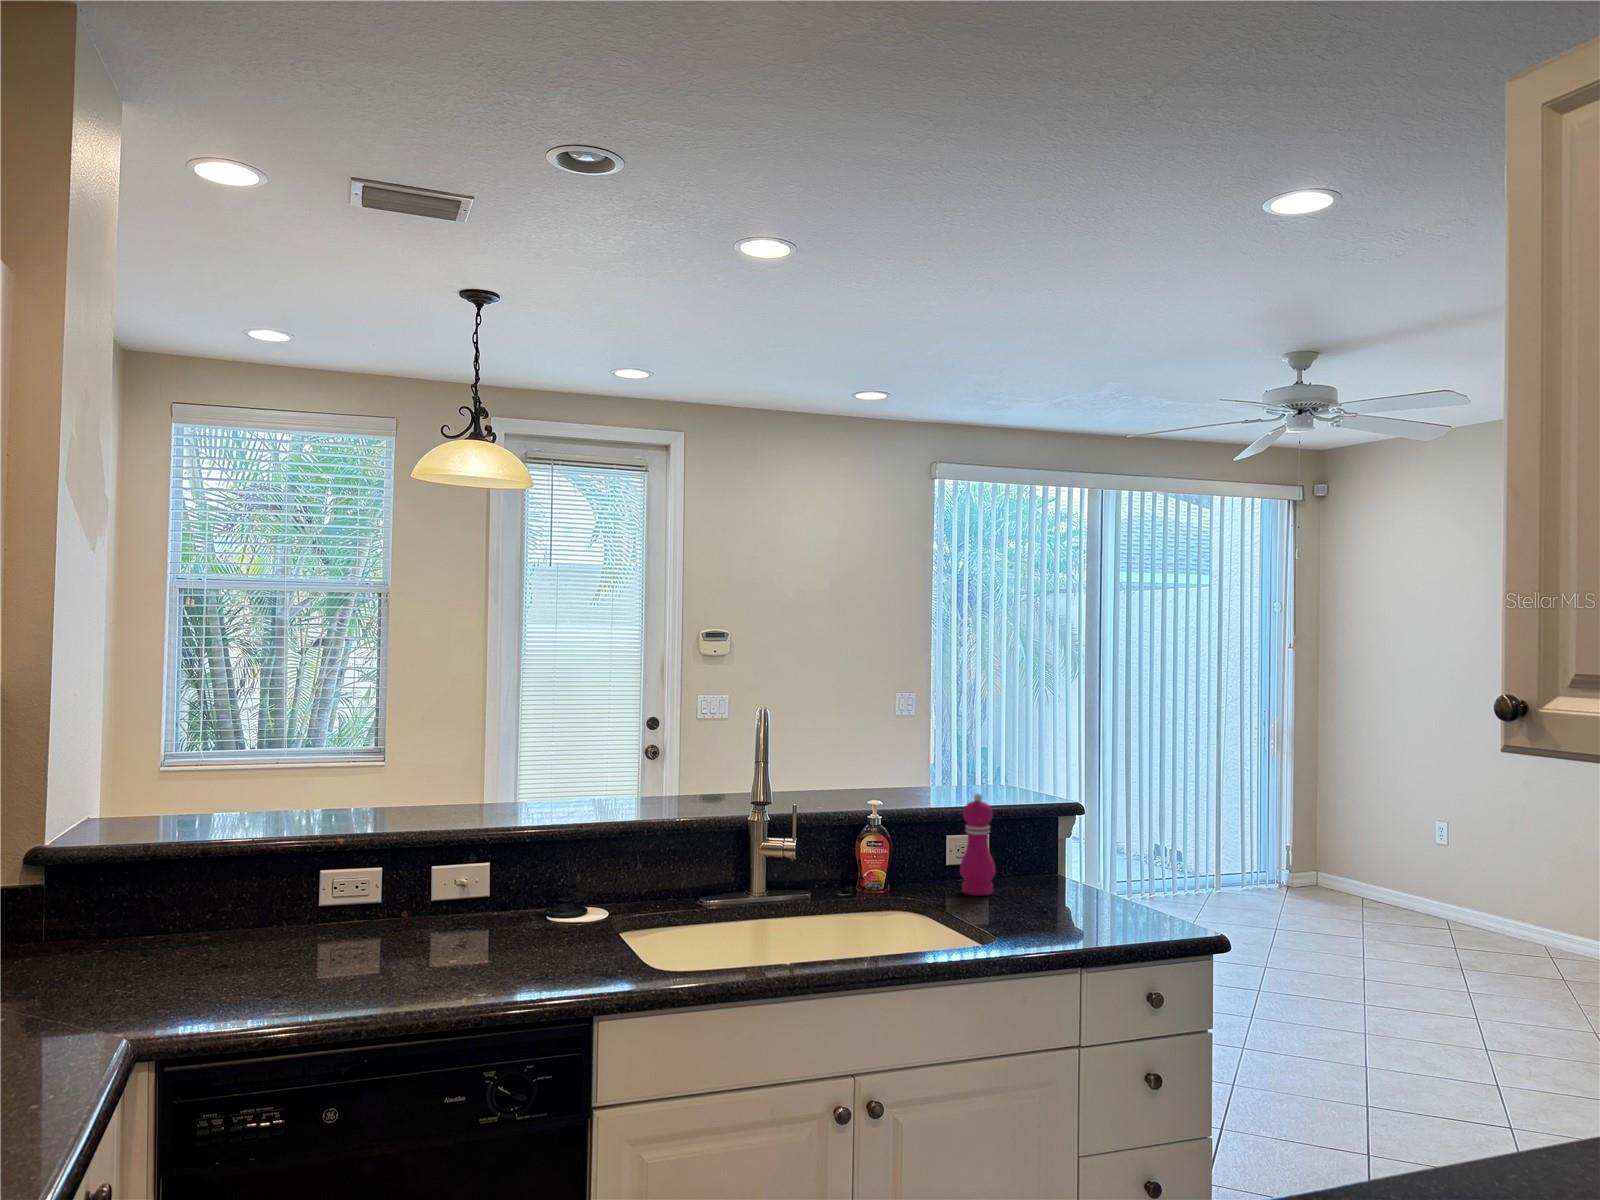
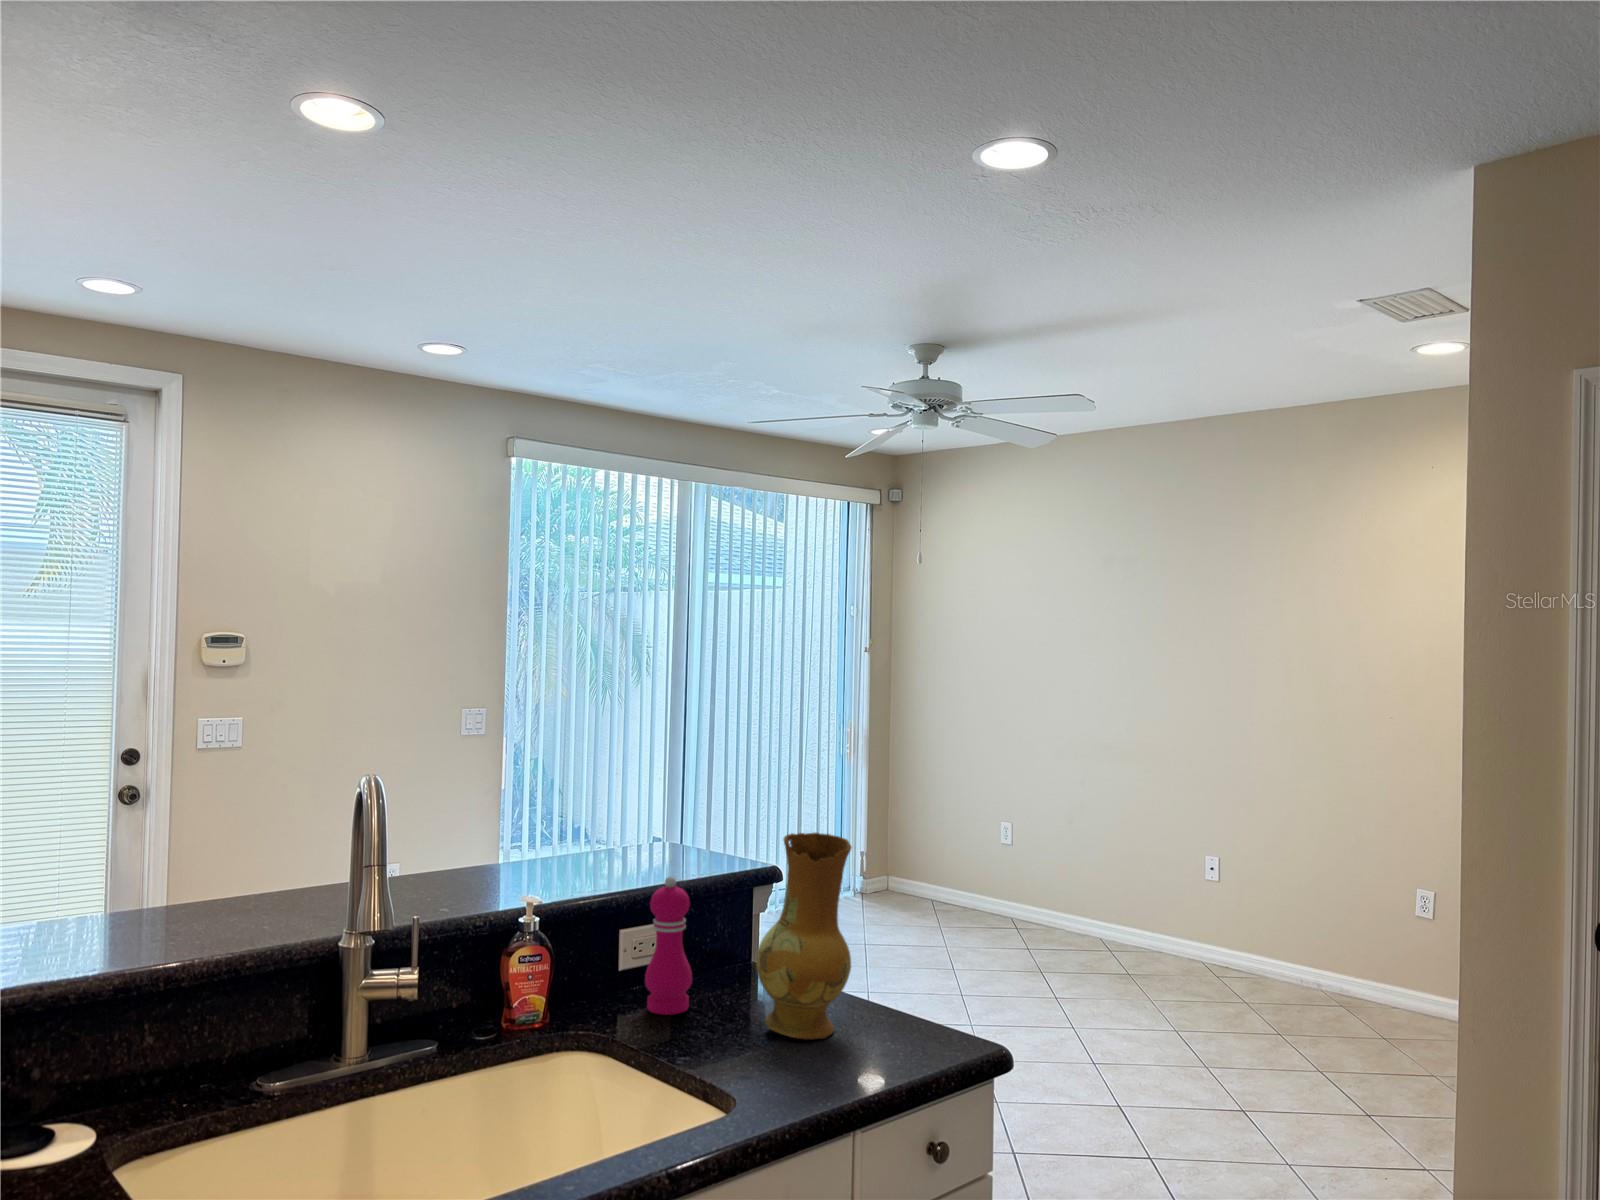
ceramic jug: none [1034,762,1108,918] -> present [756,832,851,1040]

